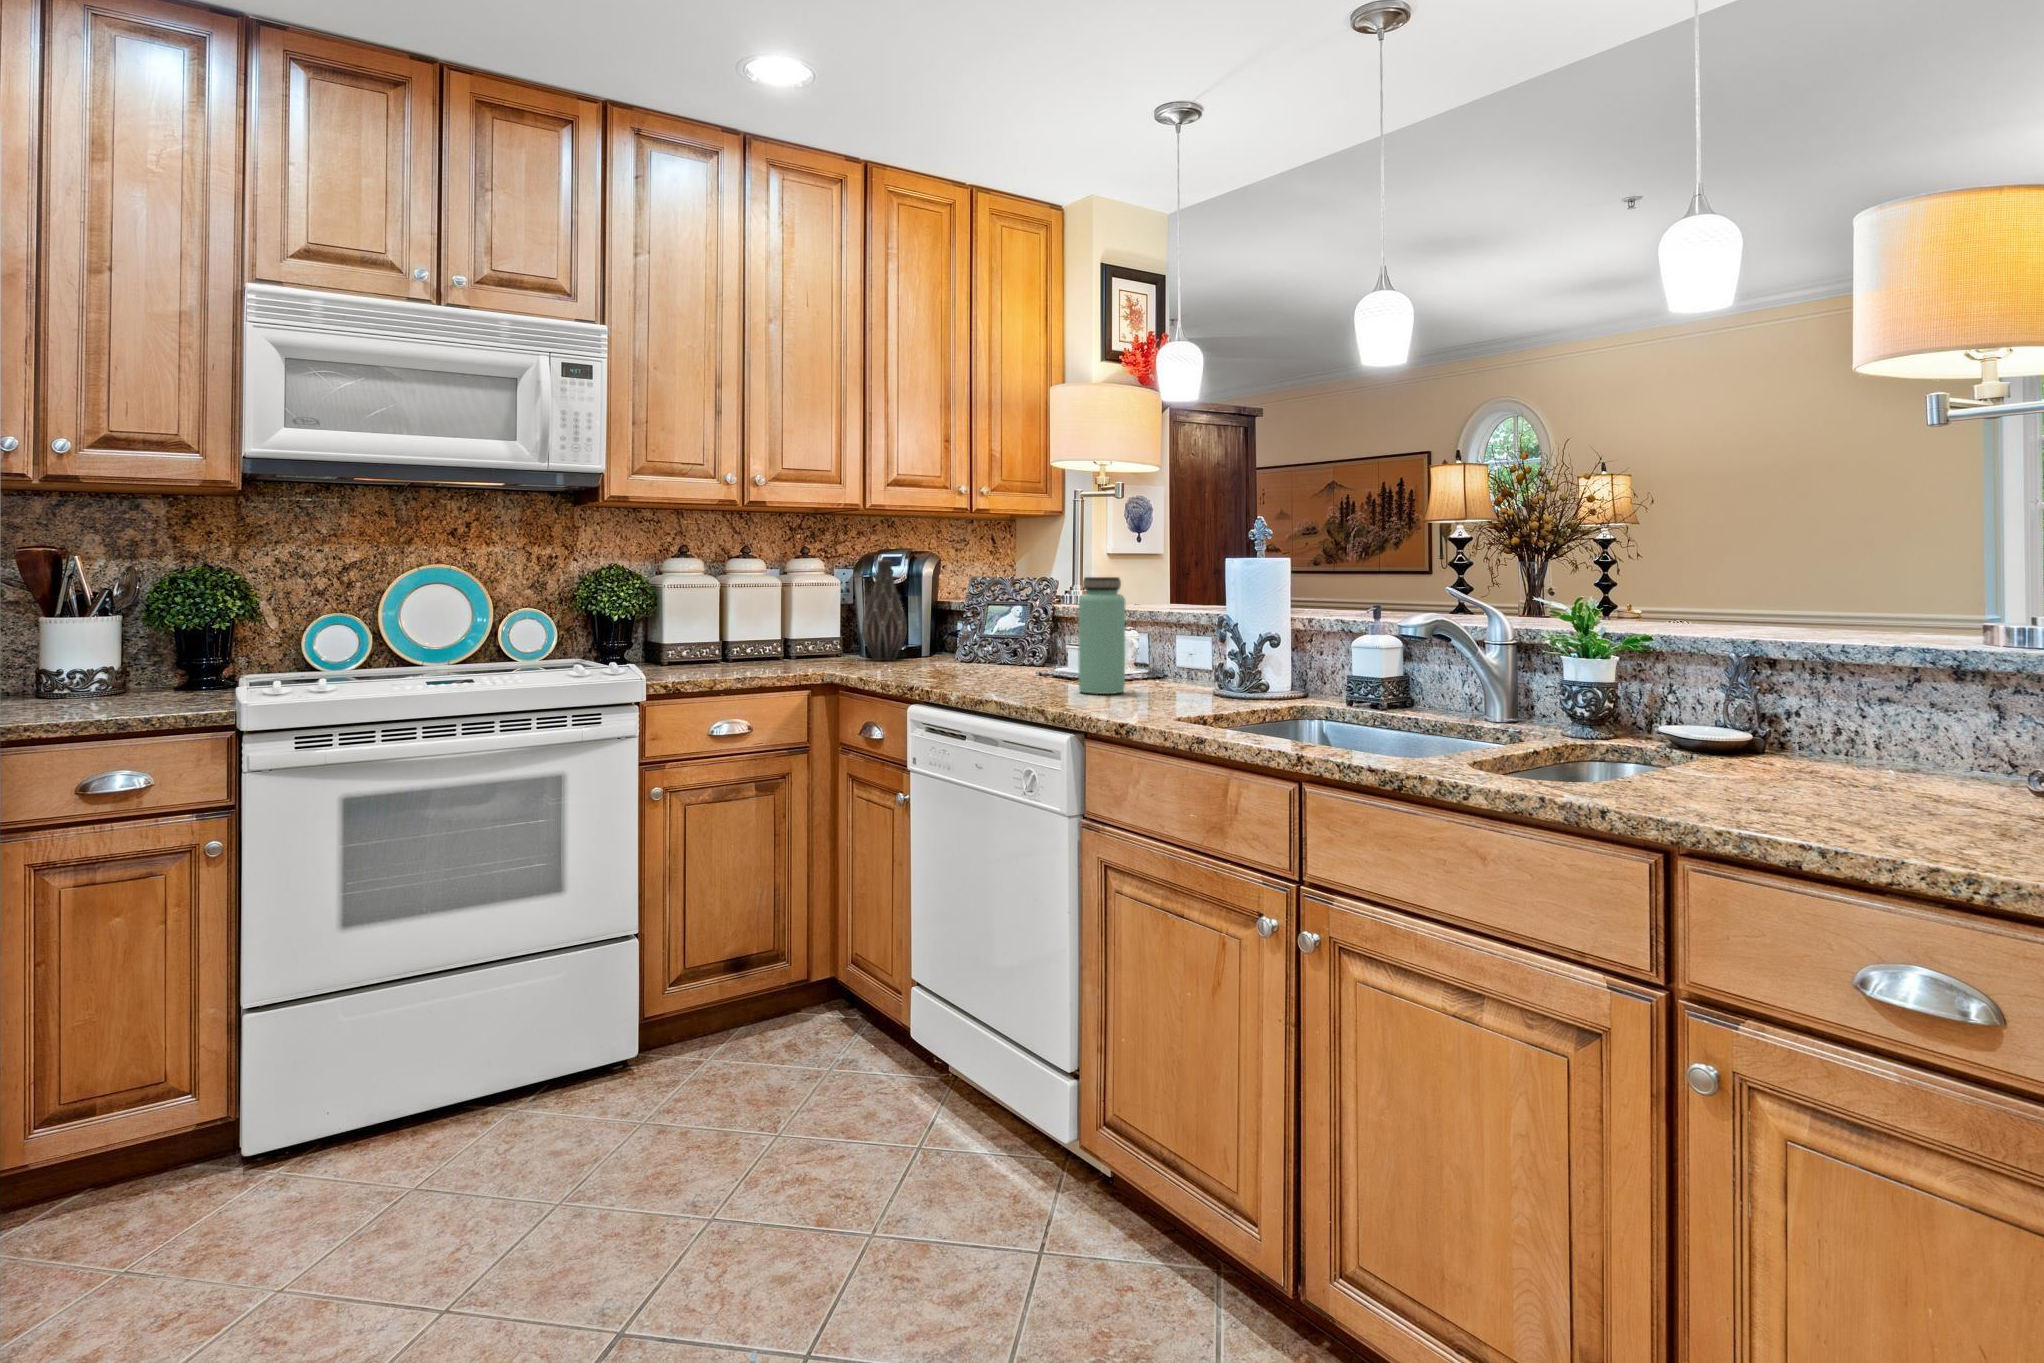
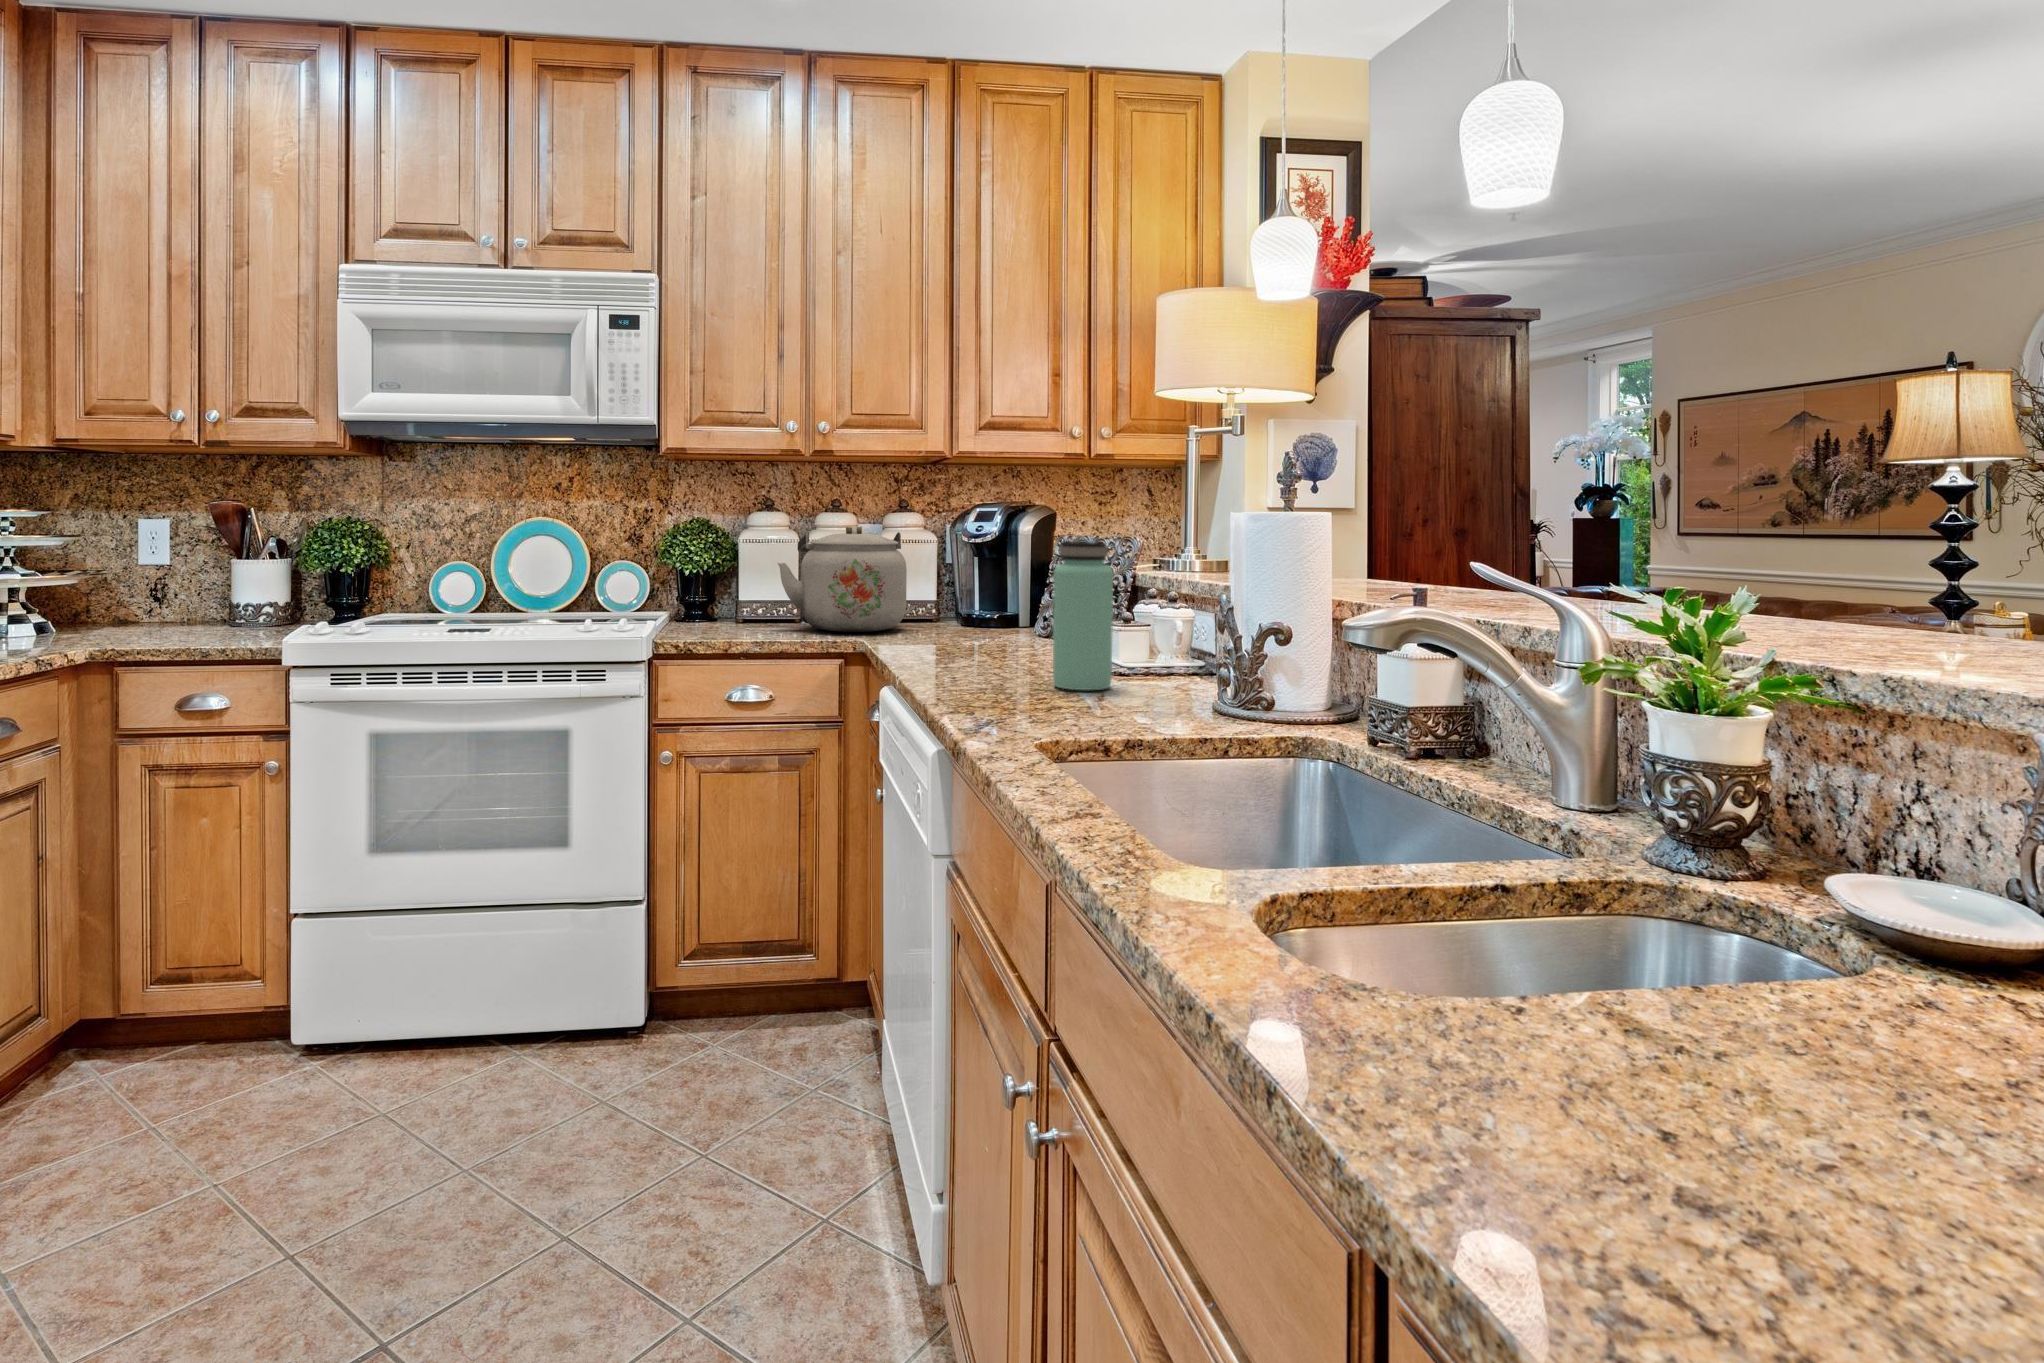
vase: present [862,560,907,660] -> none [943,514,993,627]
kettle: none [733,571,847,667] -> present [778,526,907,632]

